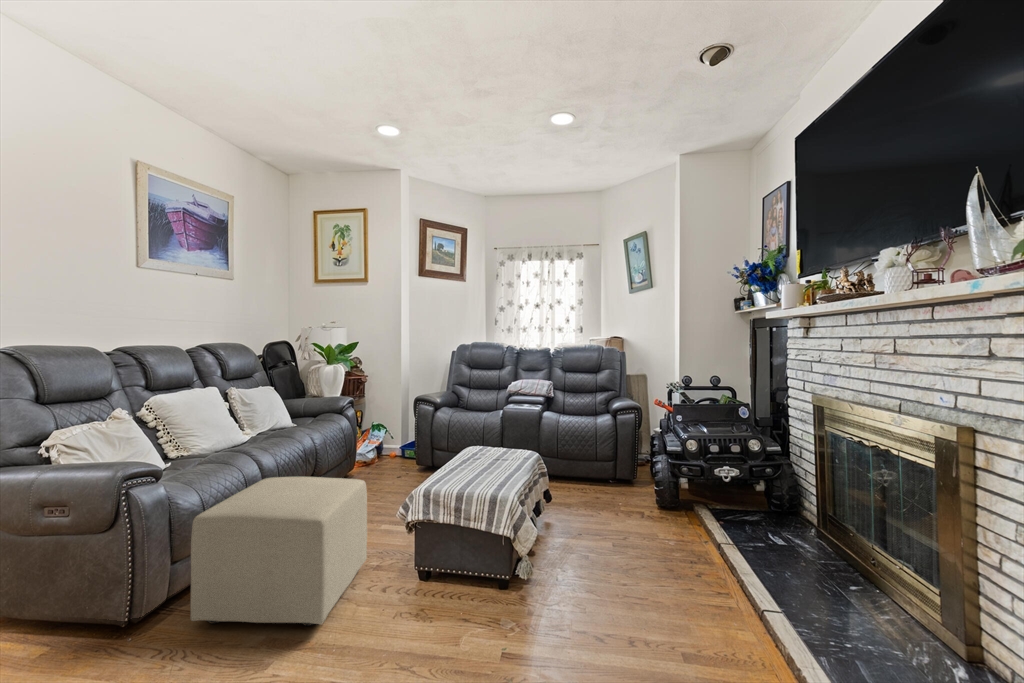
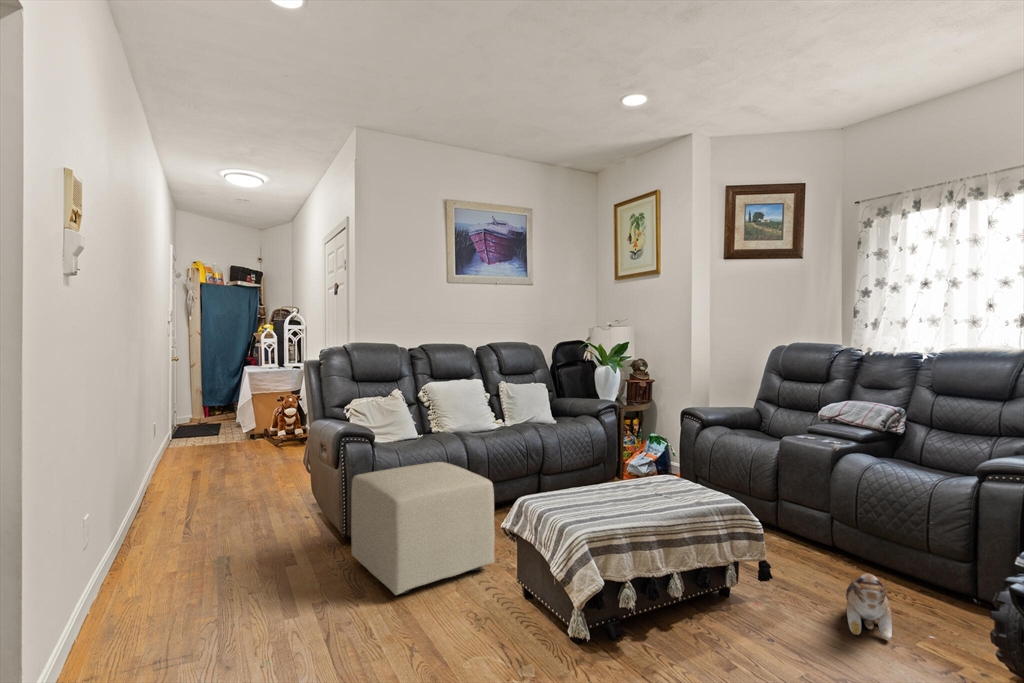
plush toy: none [578,474,618,512] -> present [846,573,892,640]

